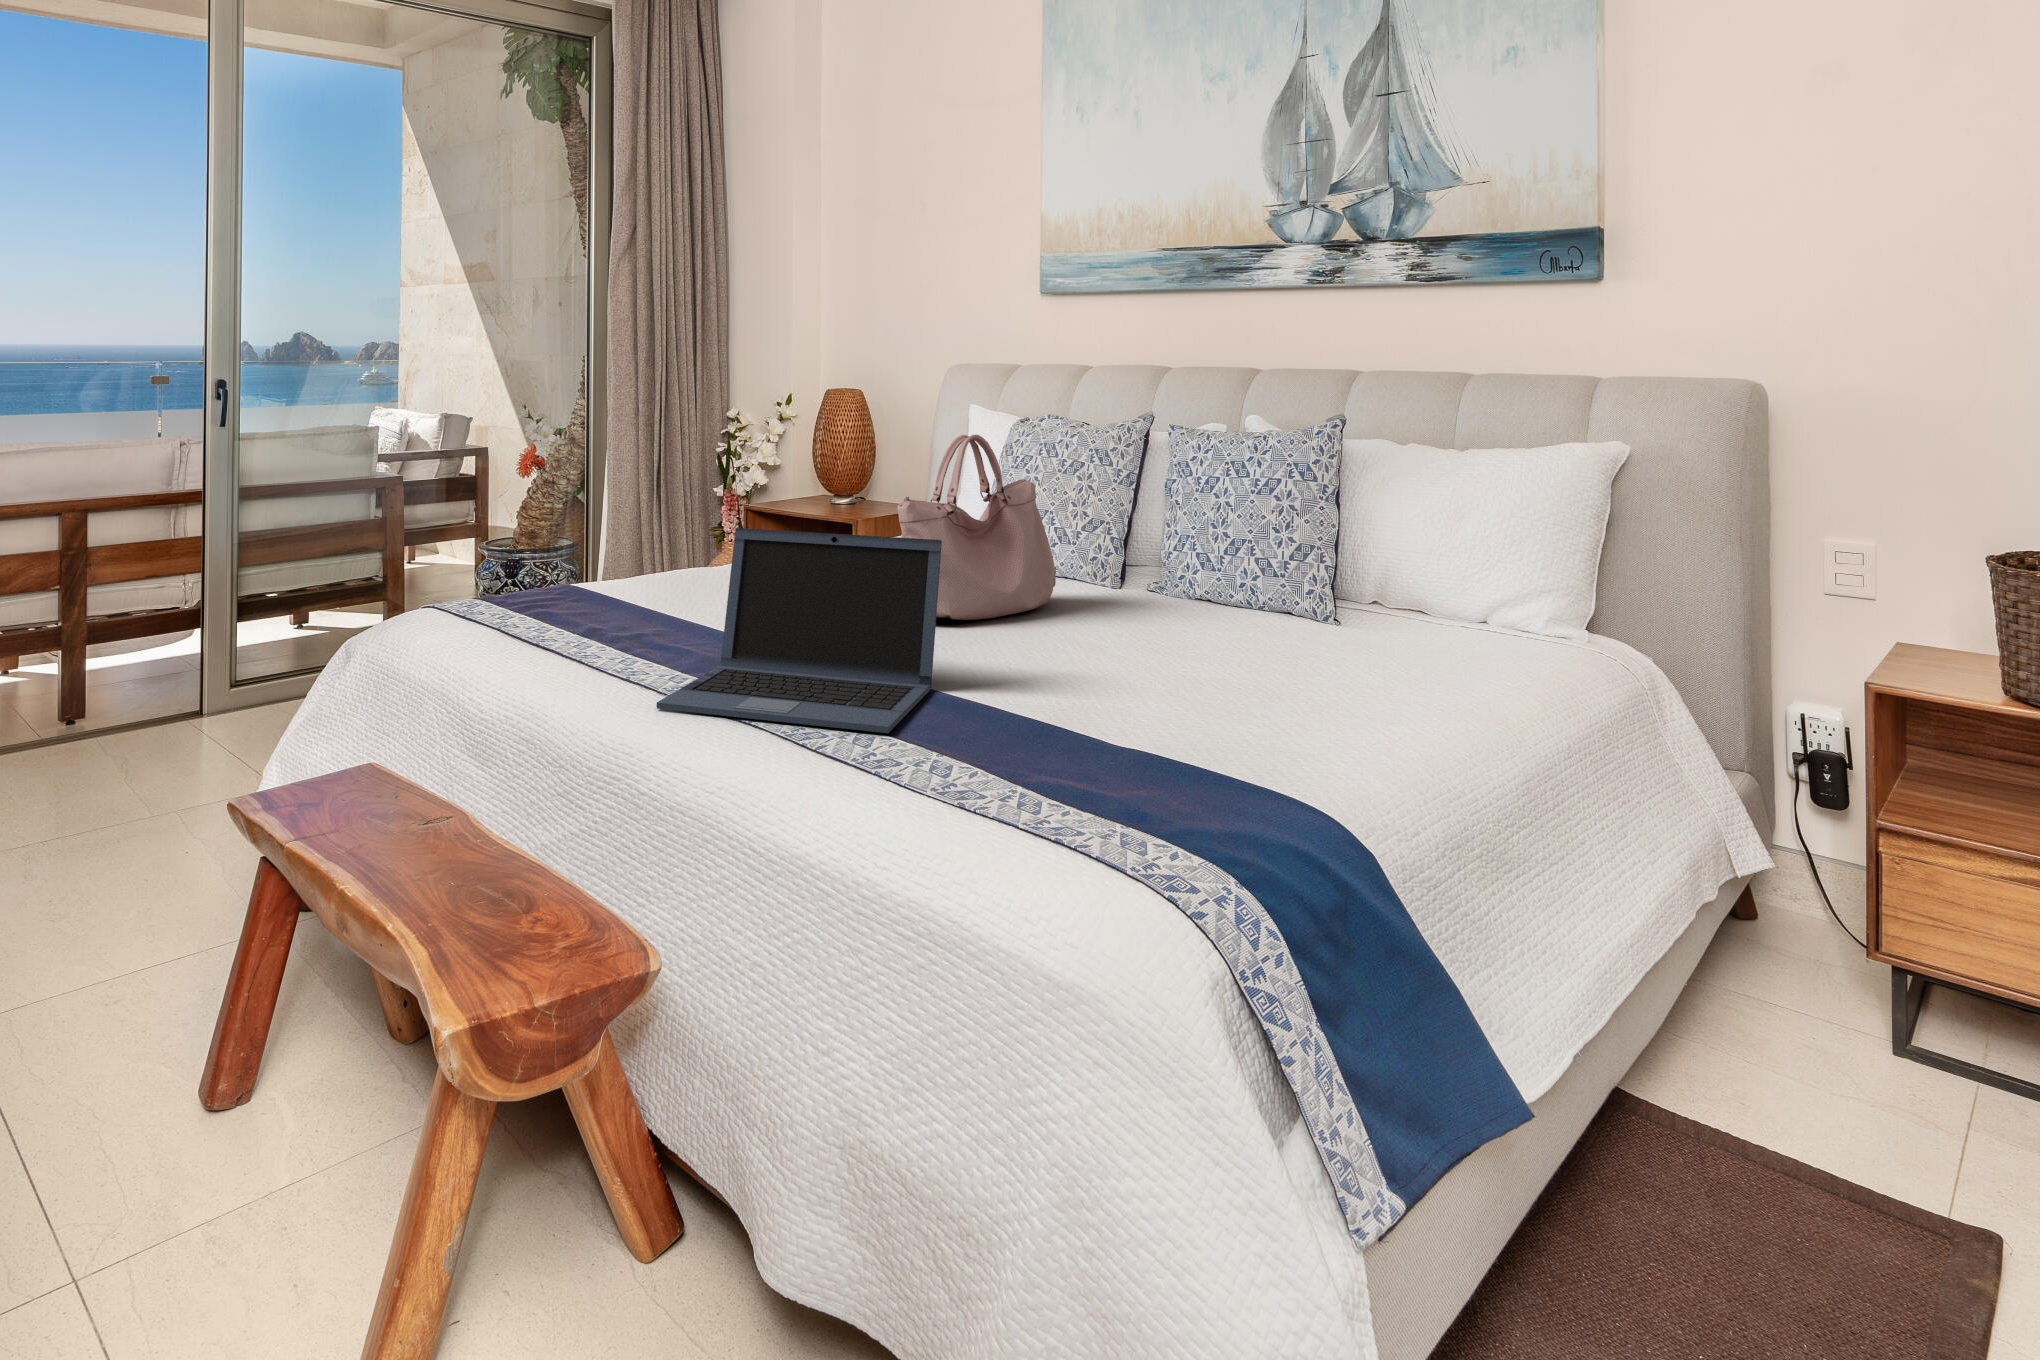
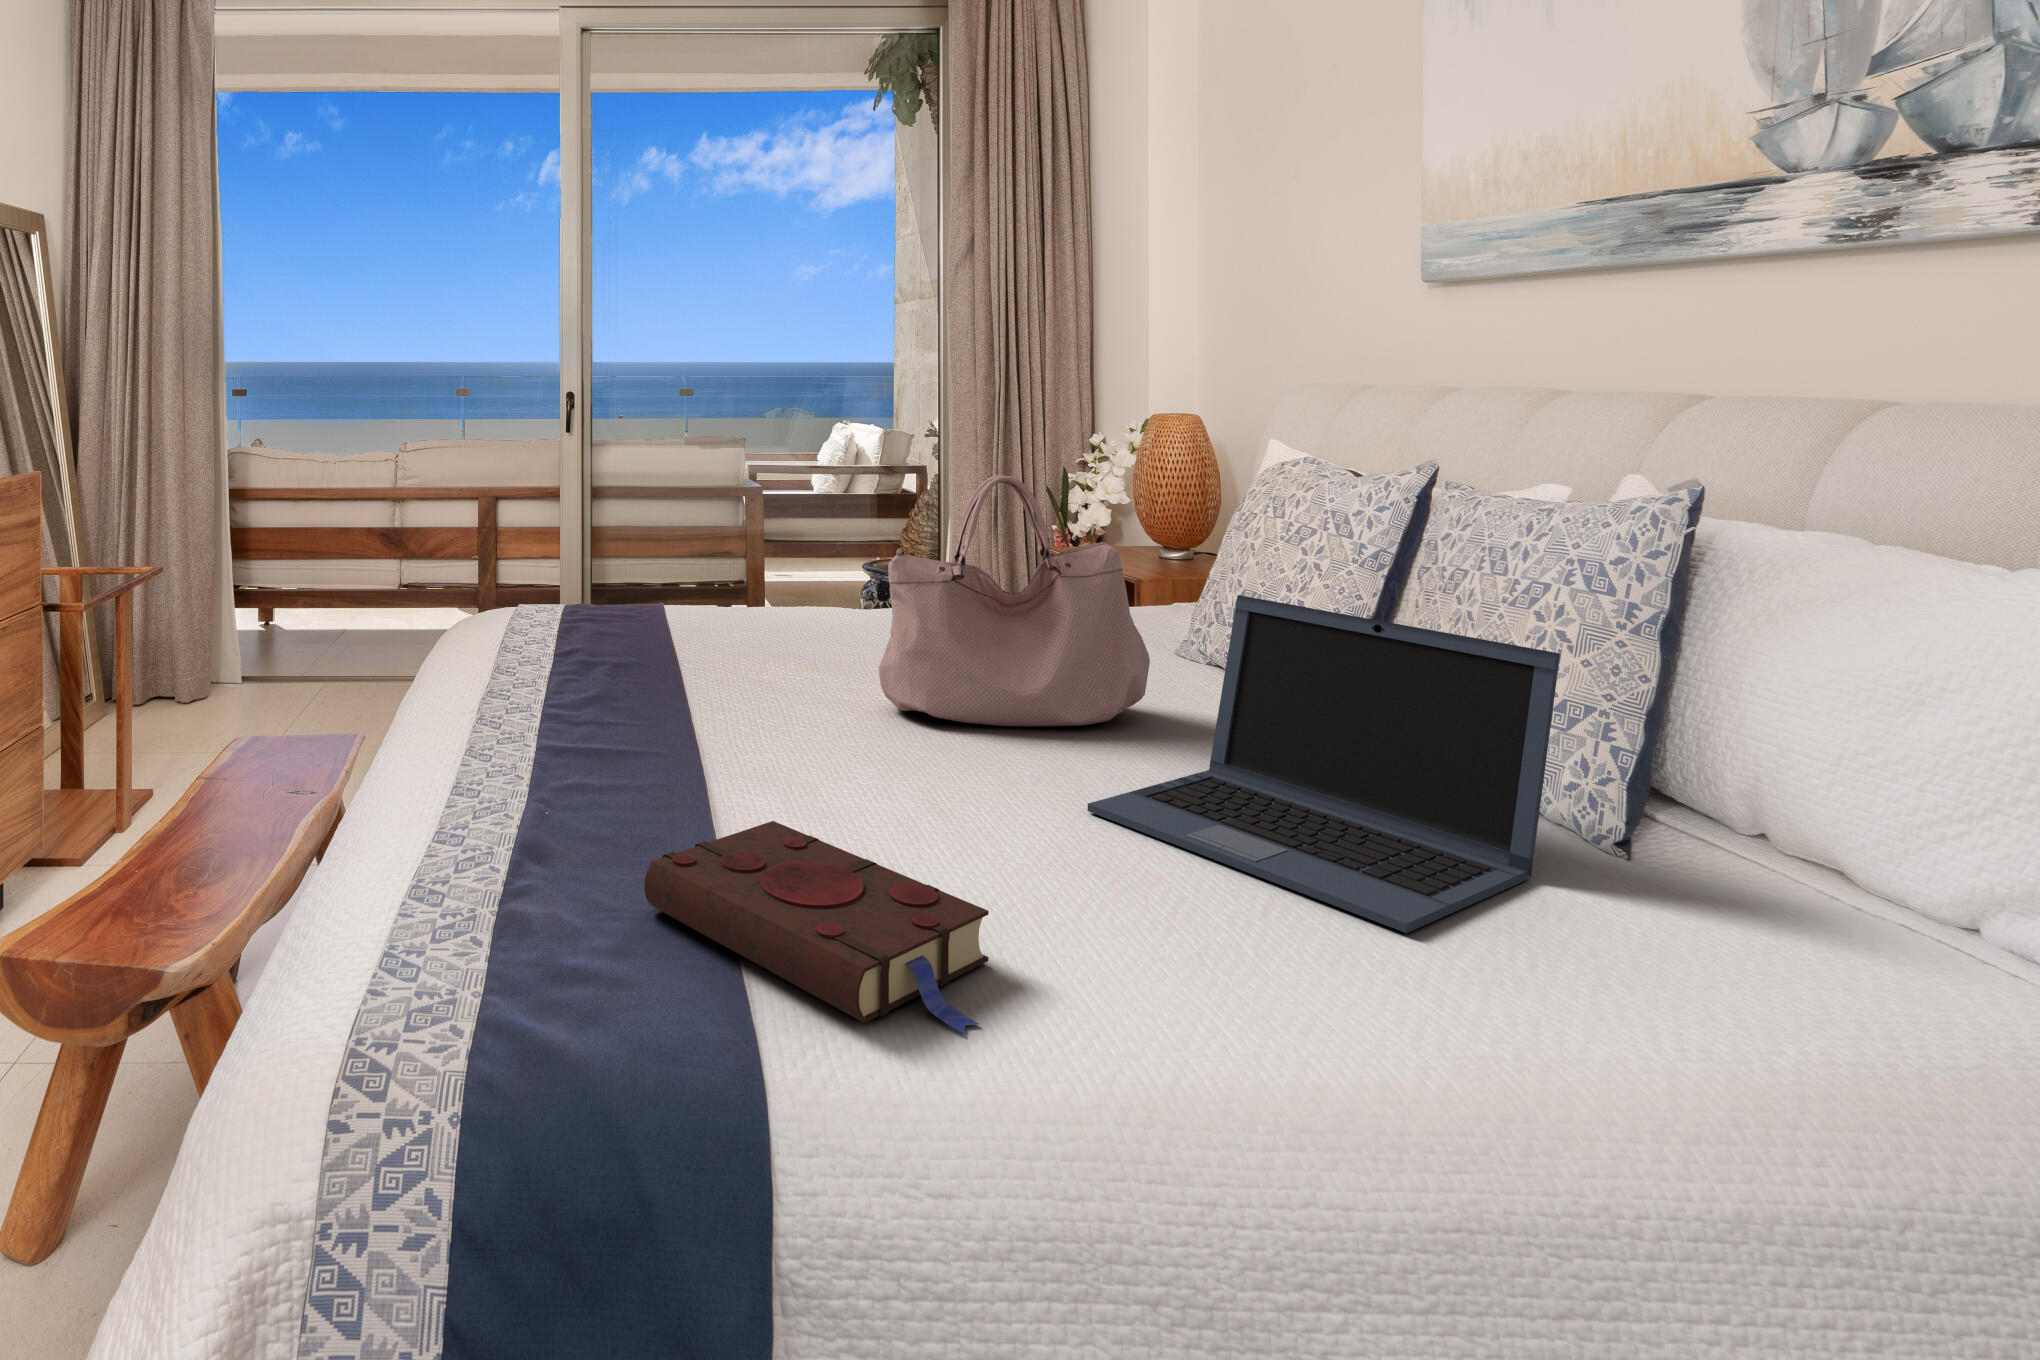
laptop: present [657,528,942,733] -> present [1088,595,1560,933]
book: none [1038,680,1286,759] -> present [644,821,989,1033]

